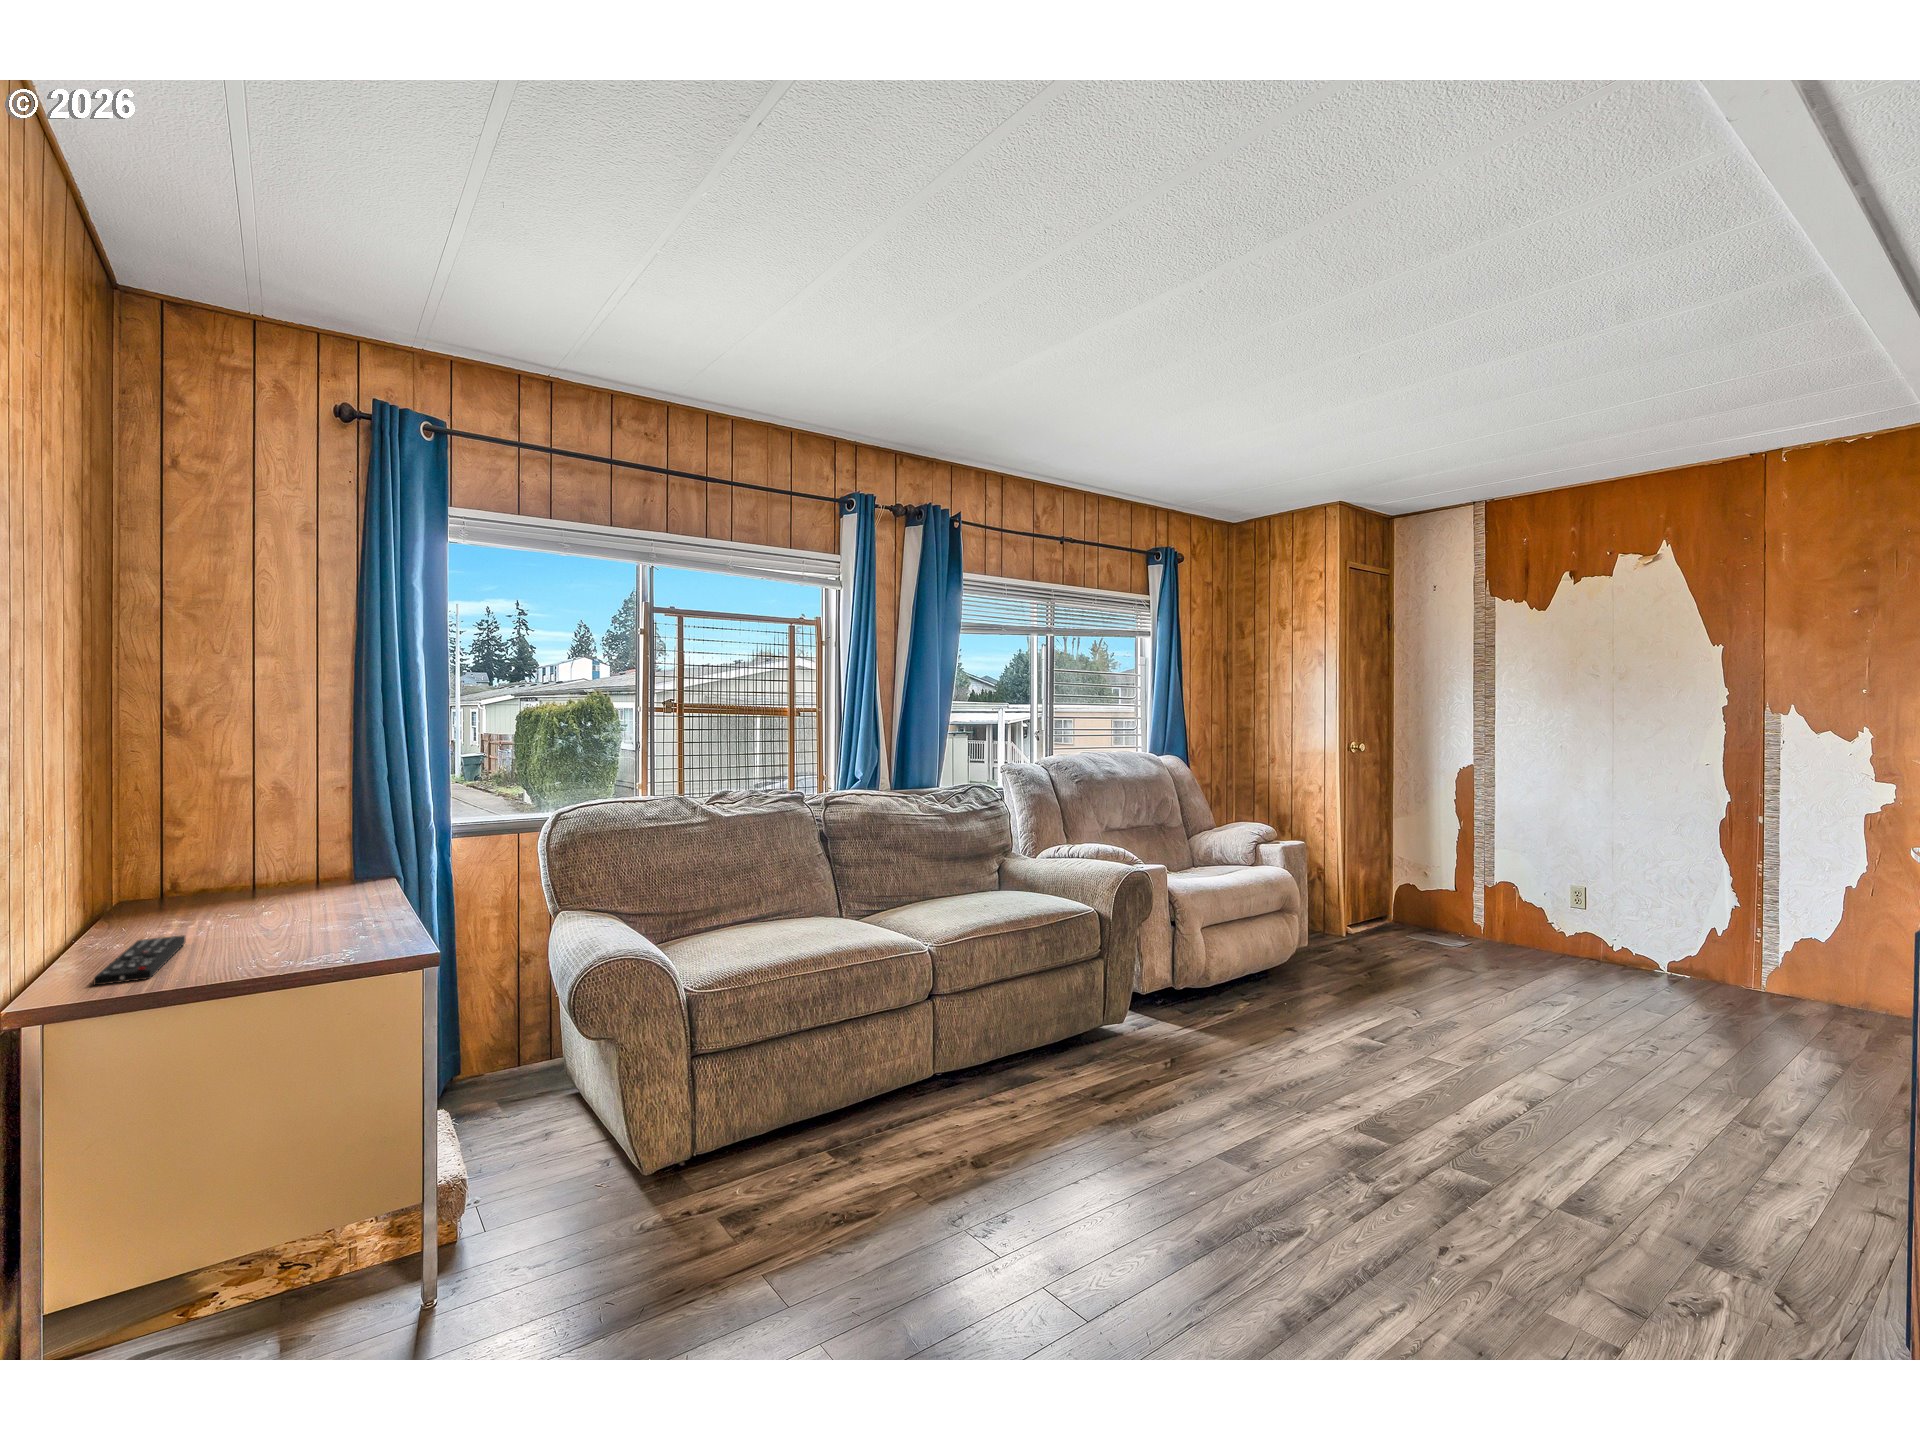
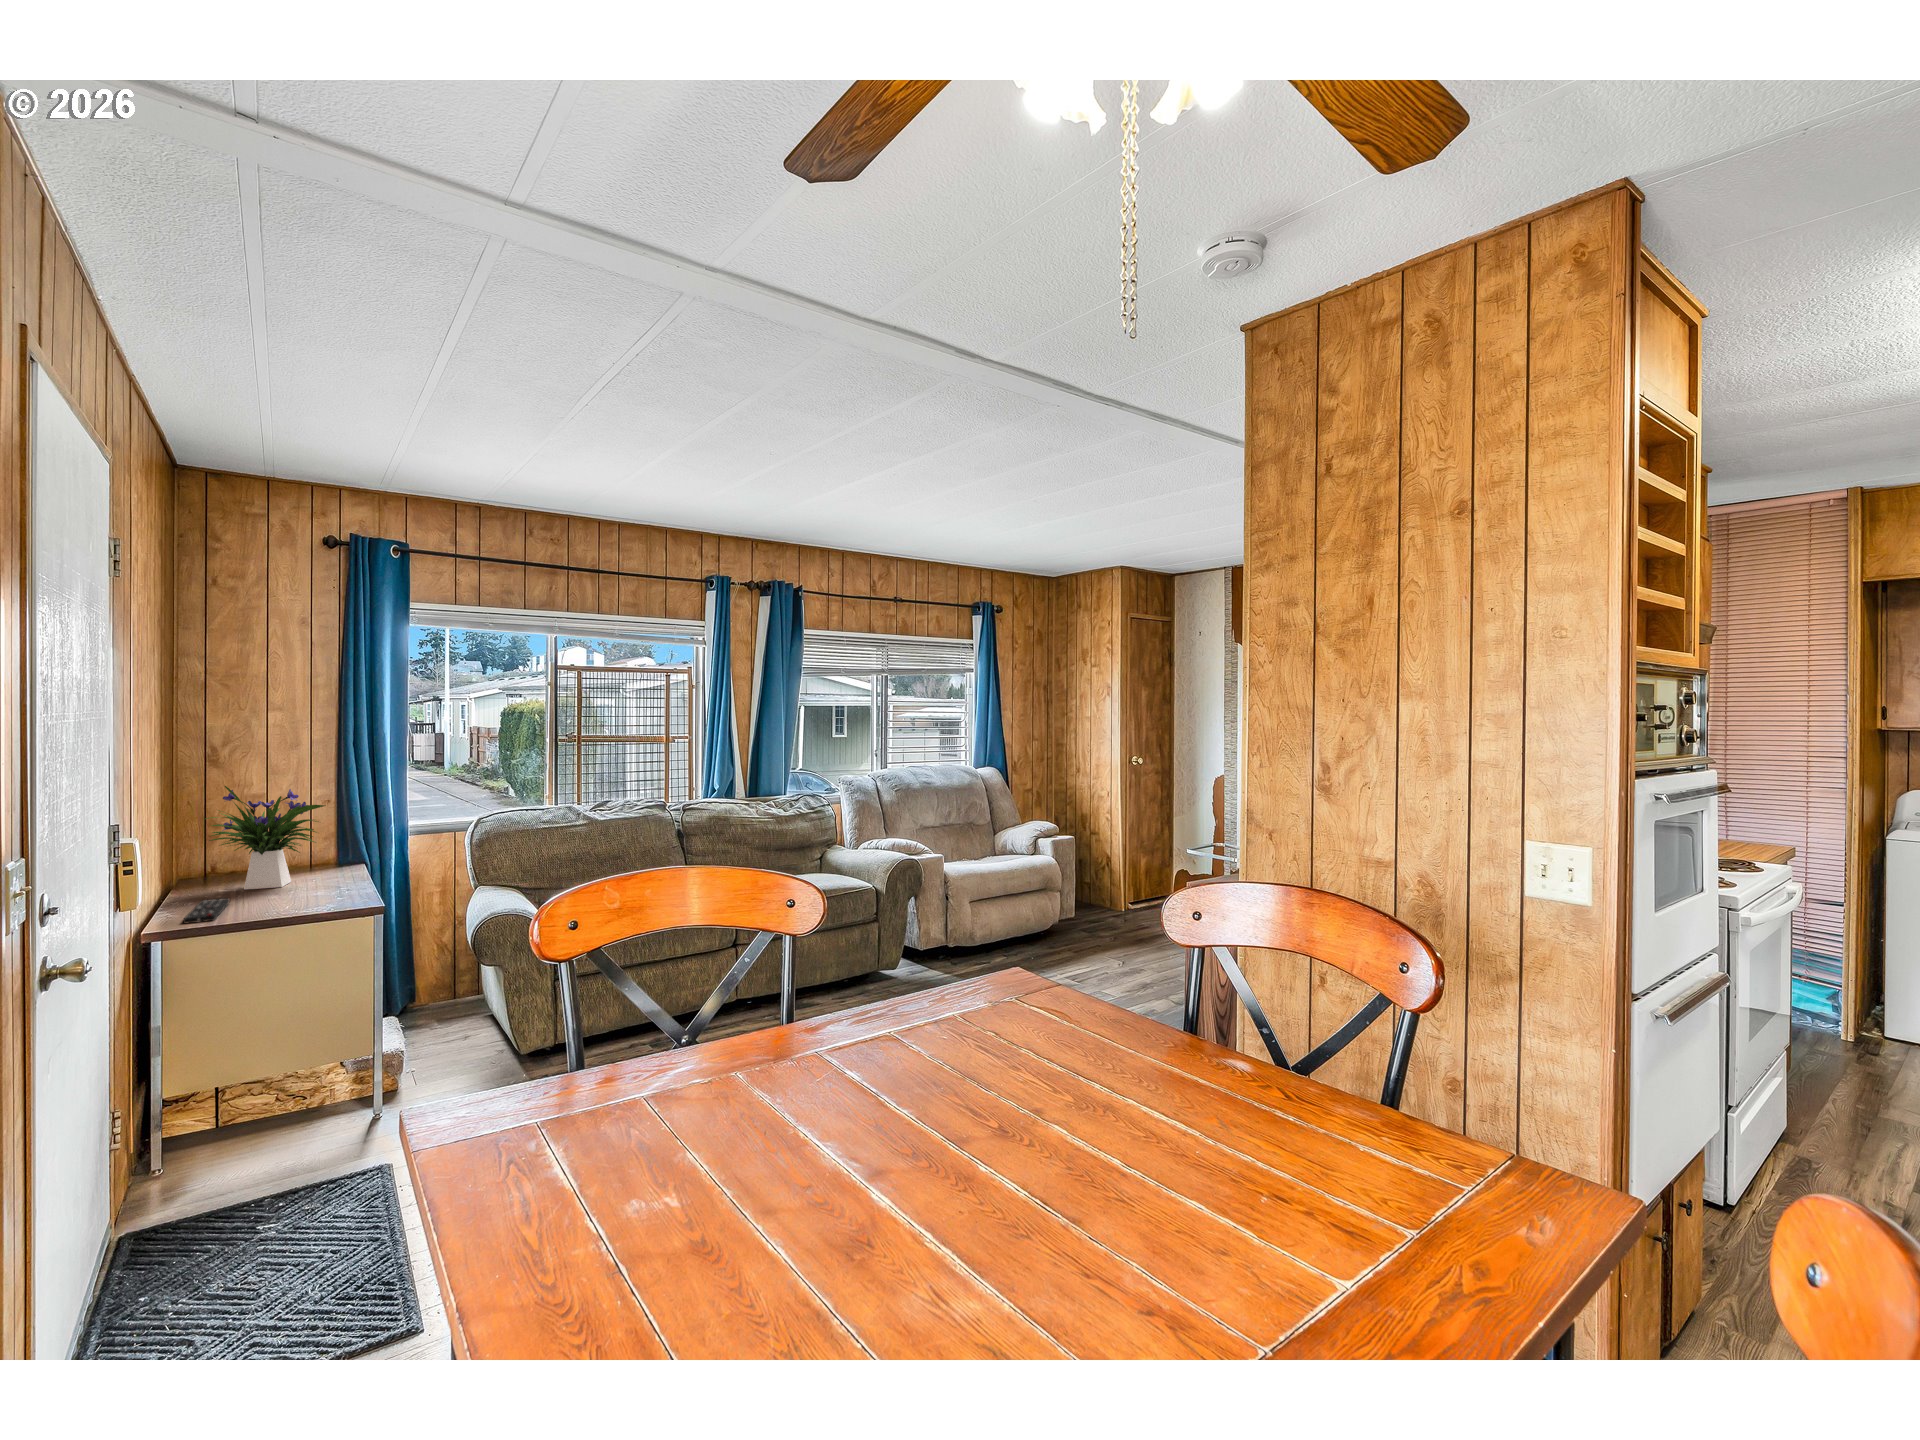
flower arrangement: none [148,756,342,920] -> present [206,786,325,889]

